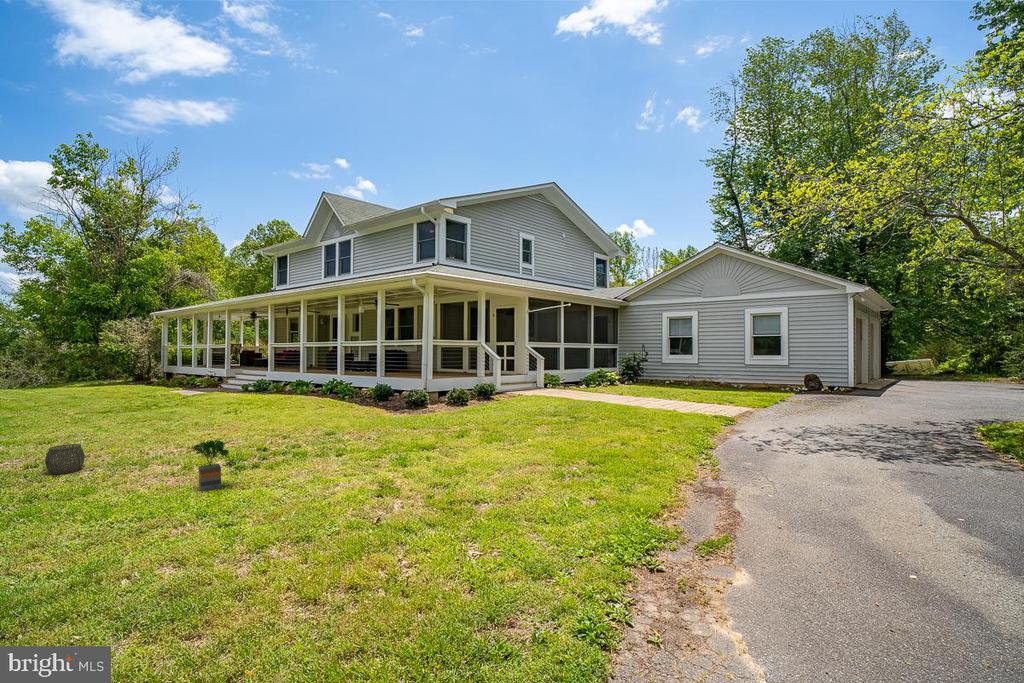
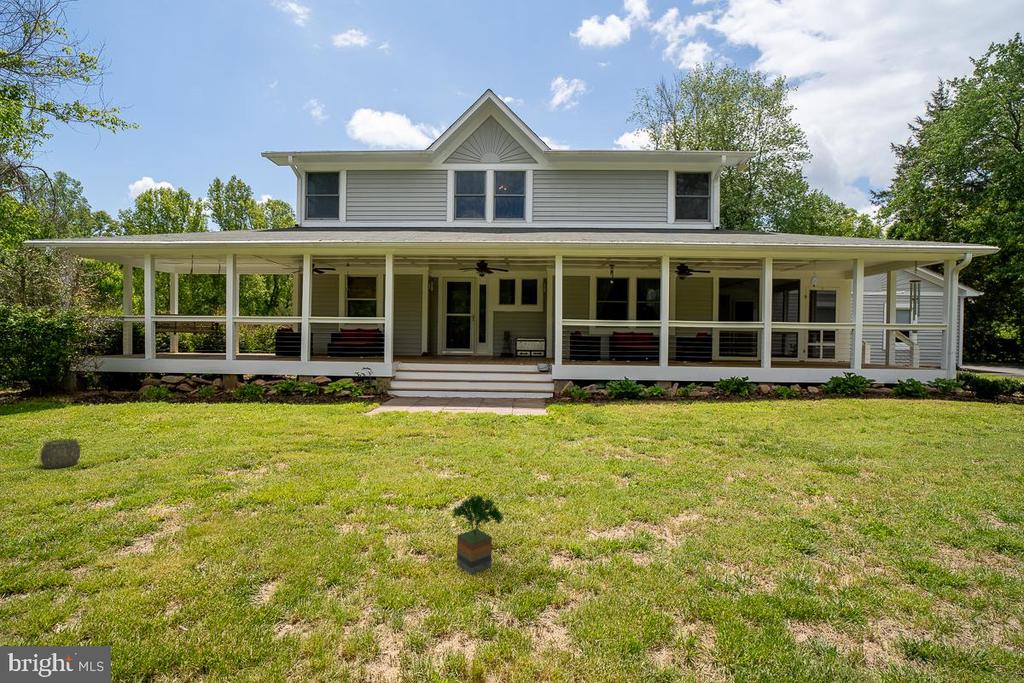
potted tree: present [192,440,229,491] -> present [453,496,503,574]

